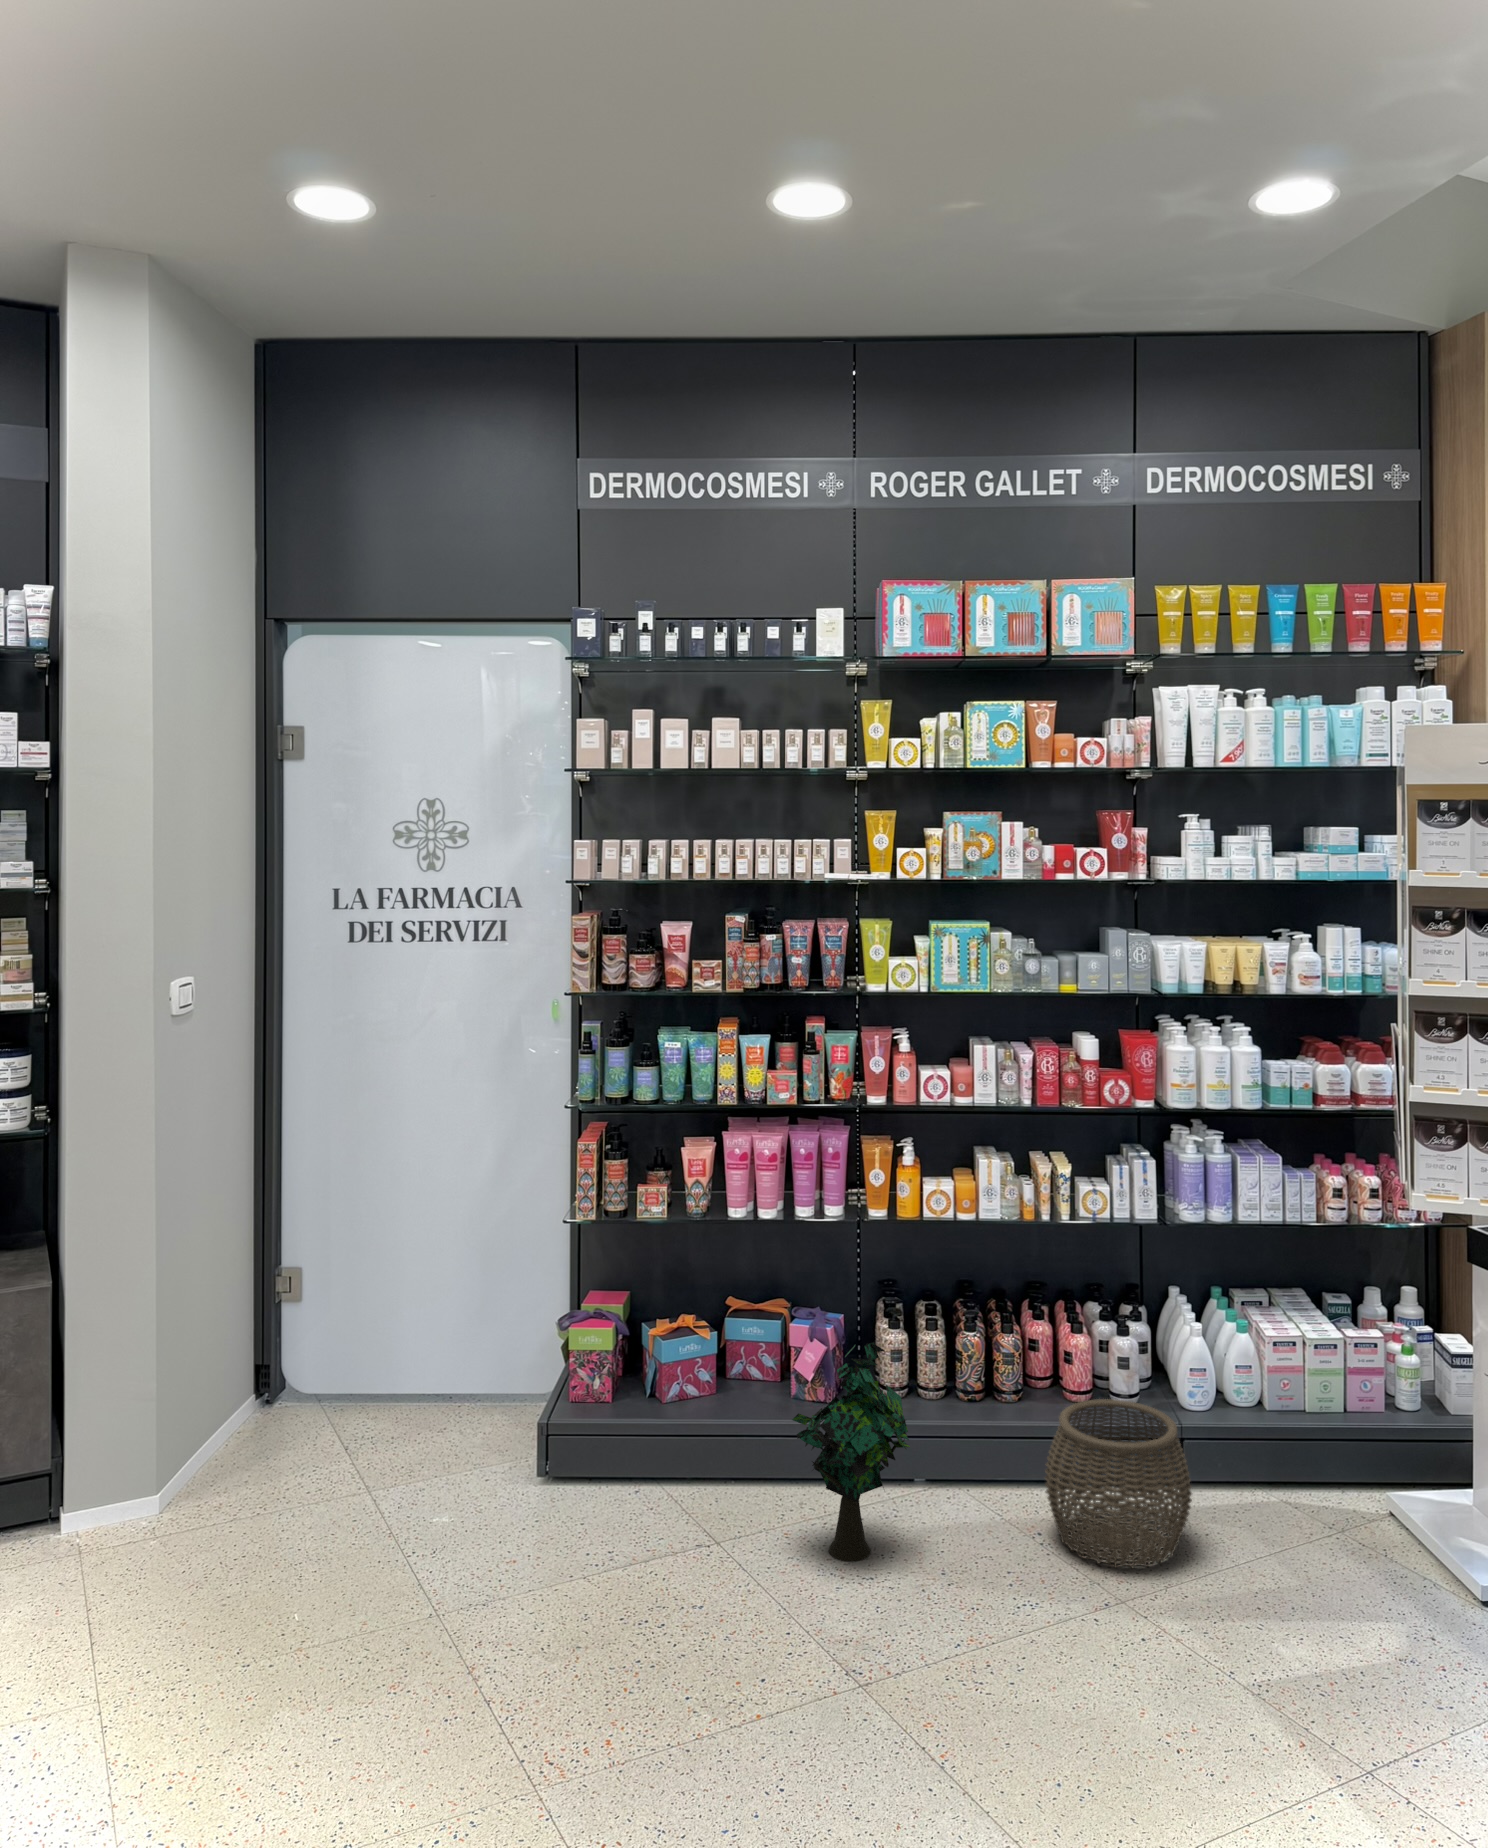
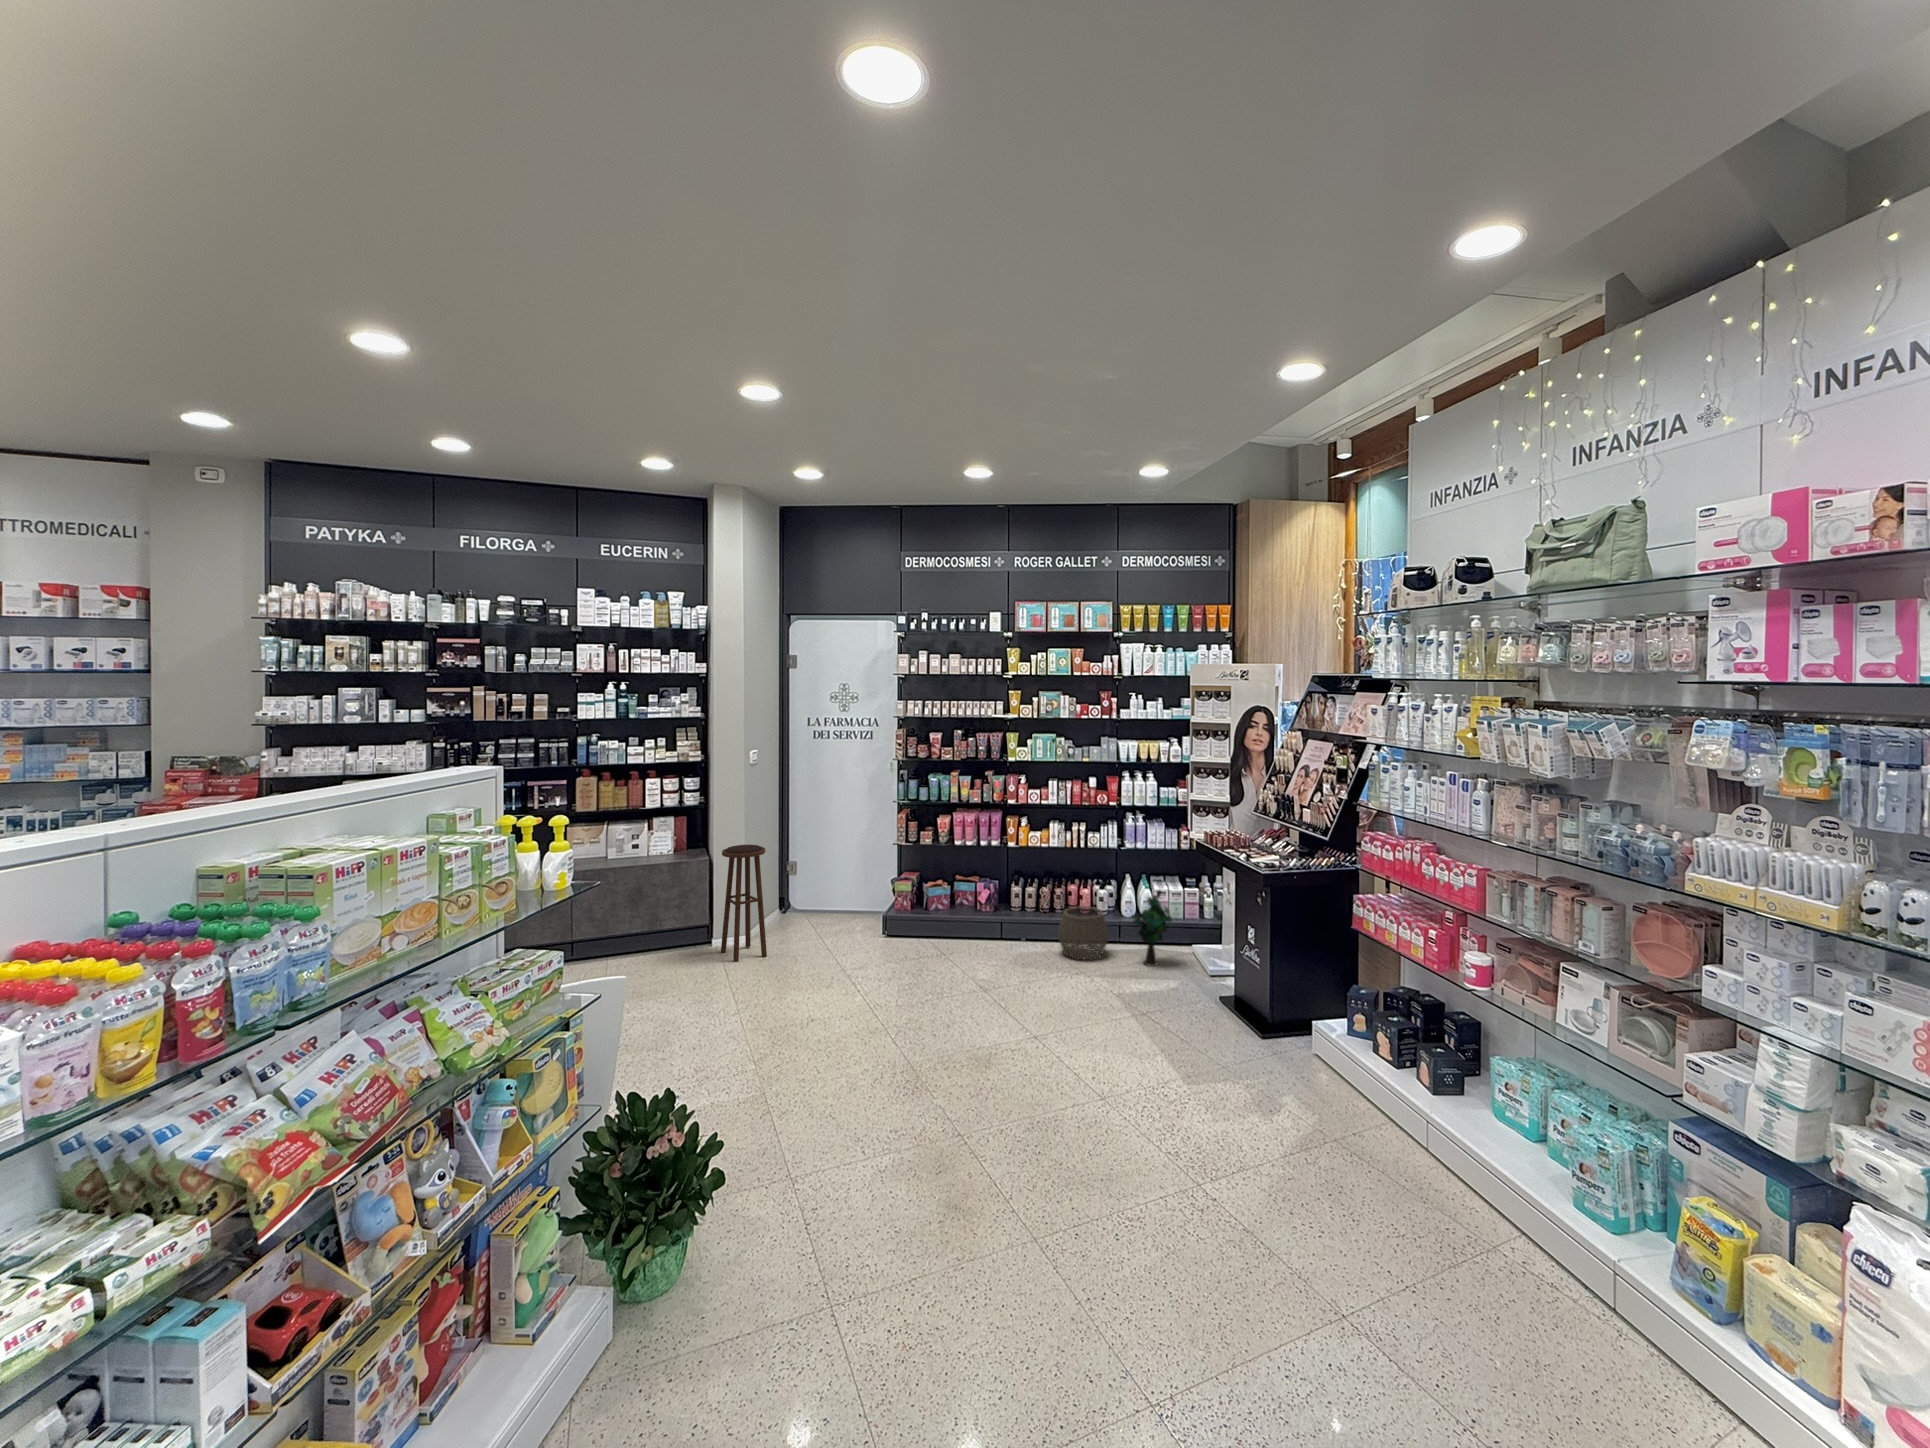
stool: none [55,1242,195,1610] -> present [721,845,767,962]
decorative plant: present [792,1342,910,1562] -> present [1132,890,1172,966]

